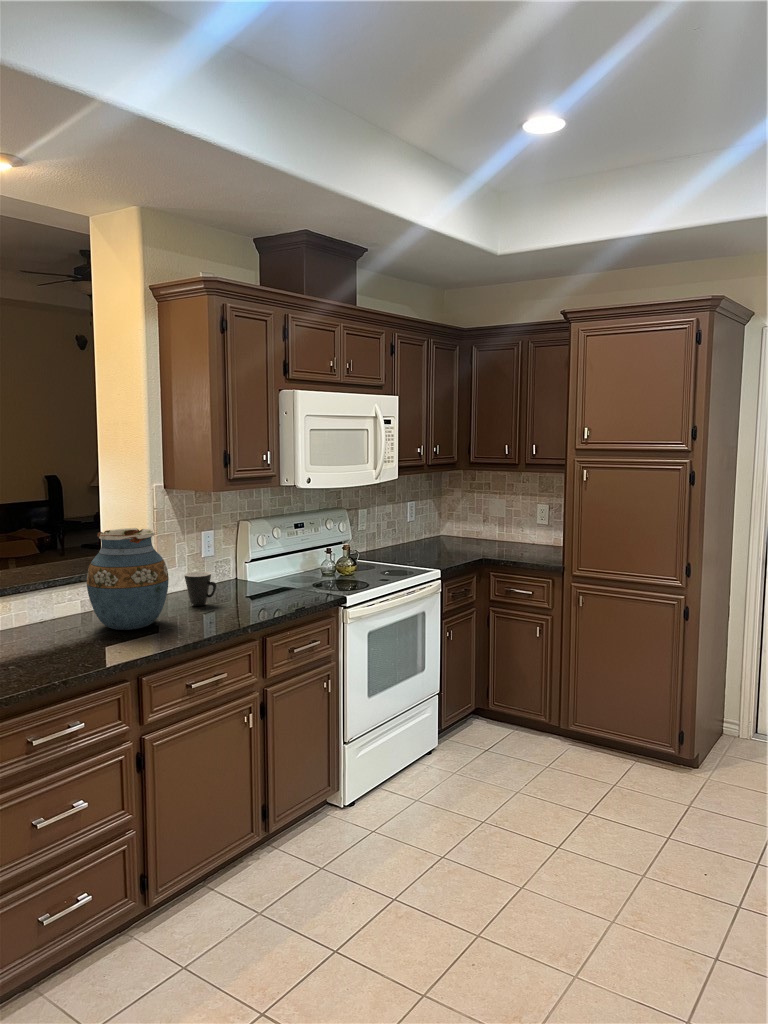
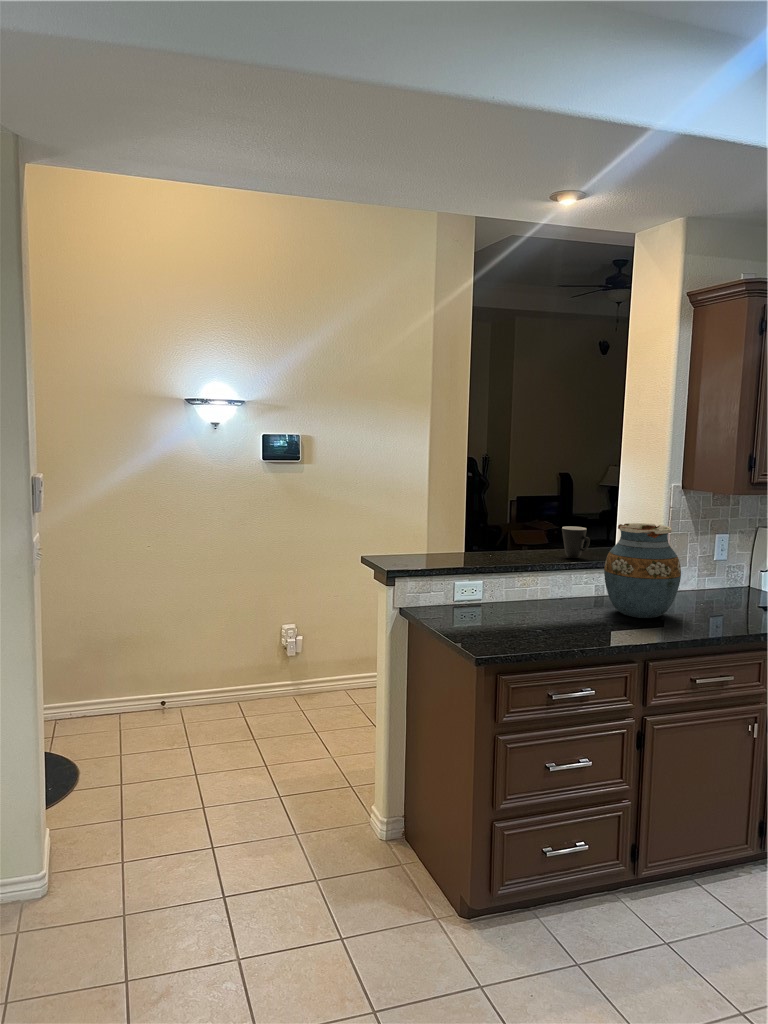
mug: present [185,571,216,606] -> present [562,526,590,558]

